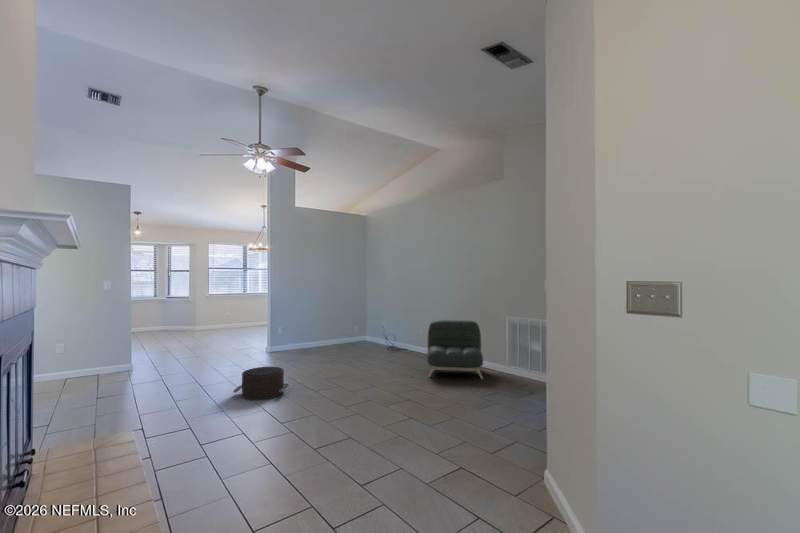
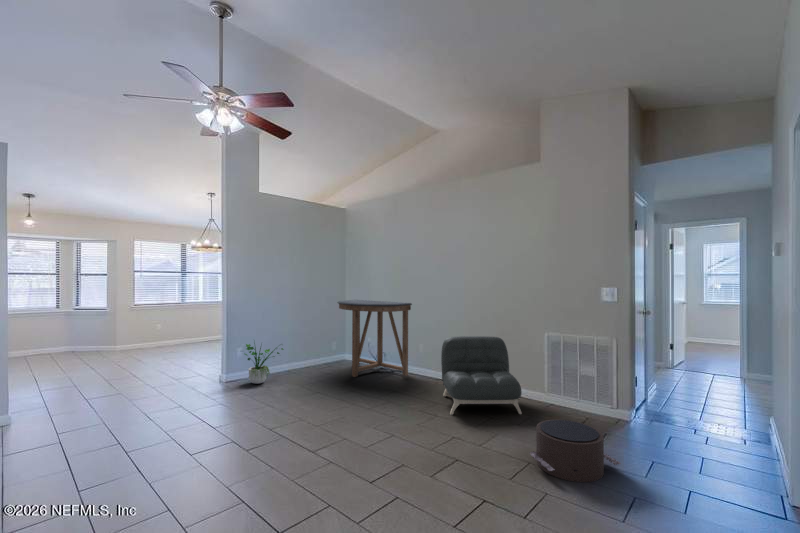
console table: none [357,291,414,353] -> present [337,300,412,377]
potted plant: none [282,316,316,354] -> present [245,343,284,384]
pouf: present [233,367,288,400] -> present [529,420,621,482]

